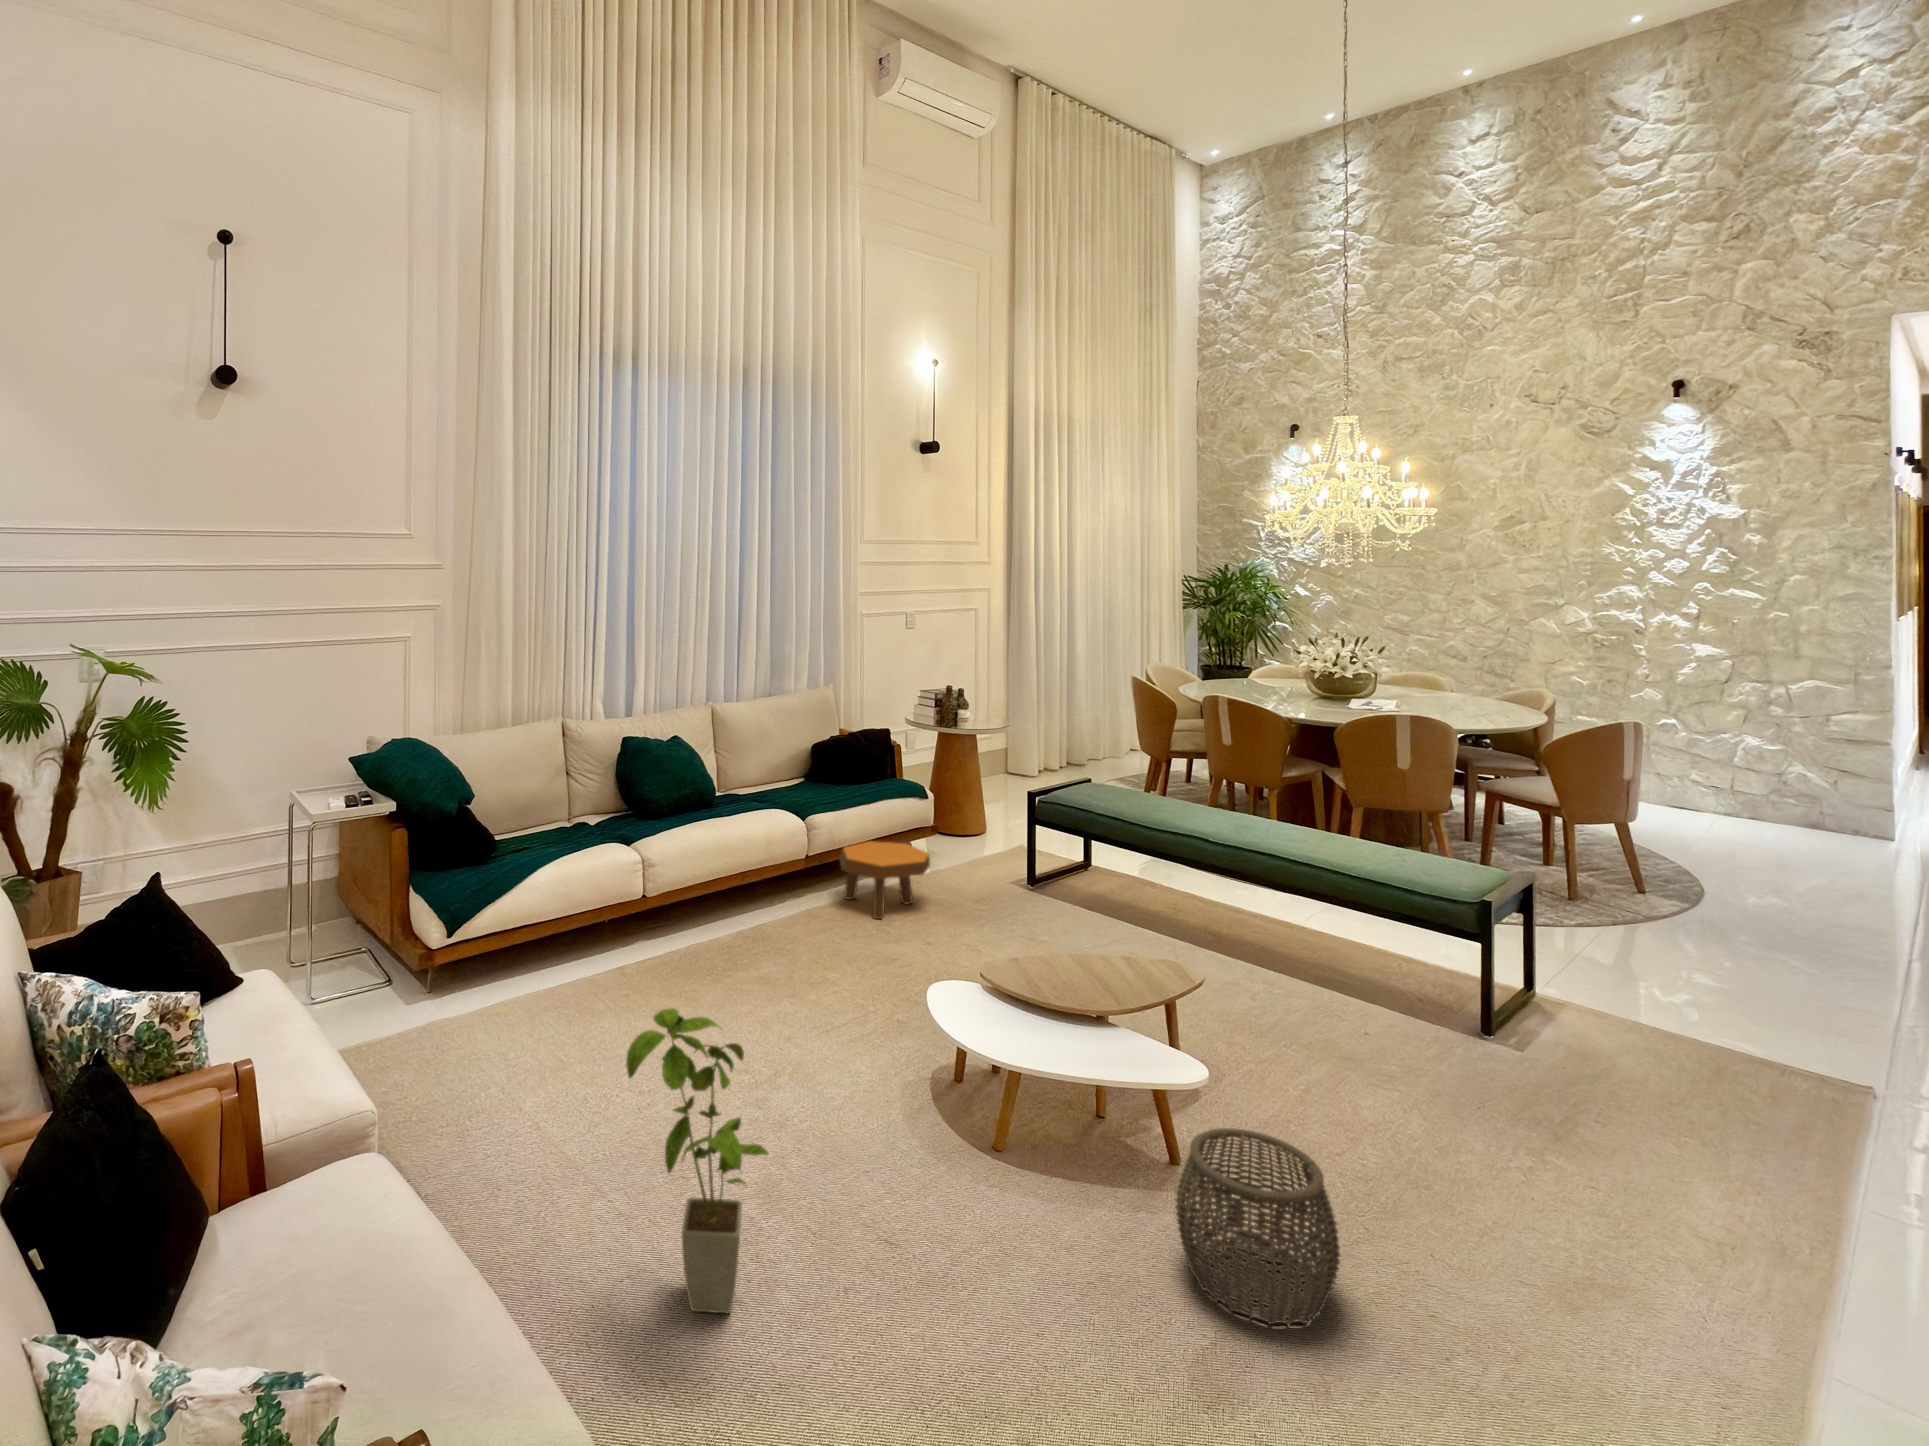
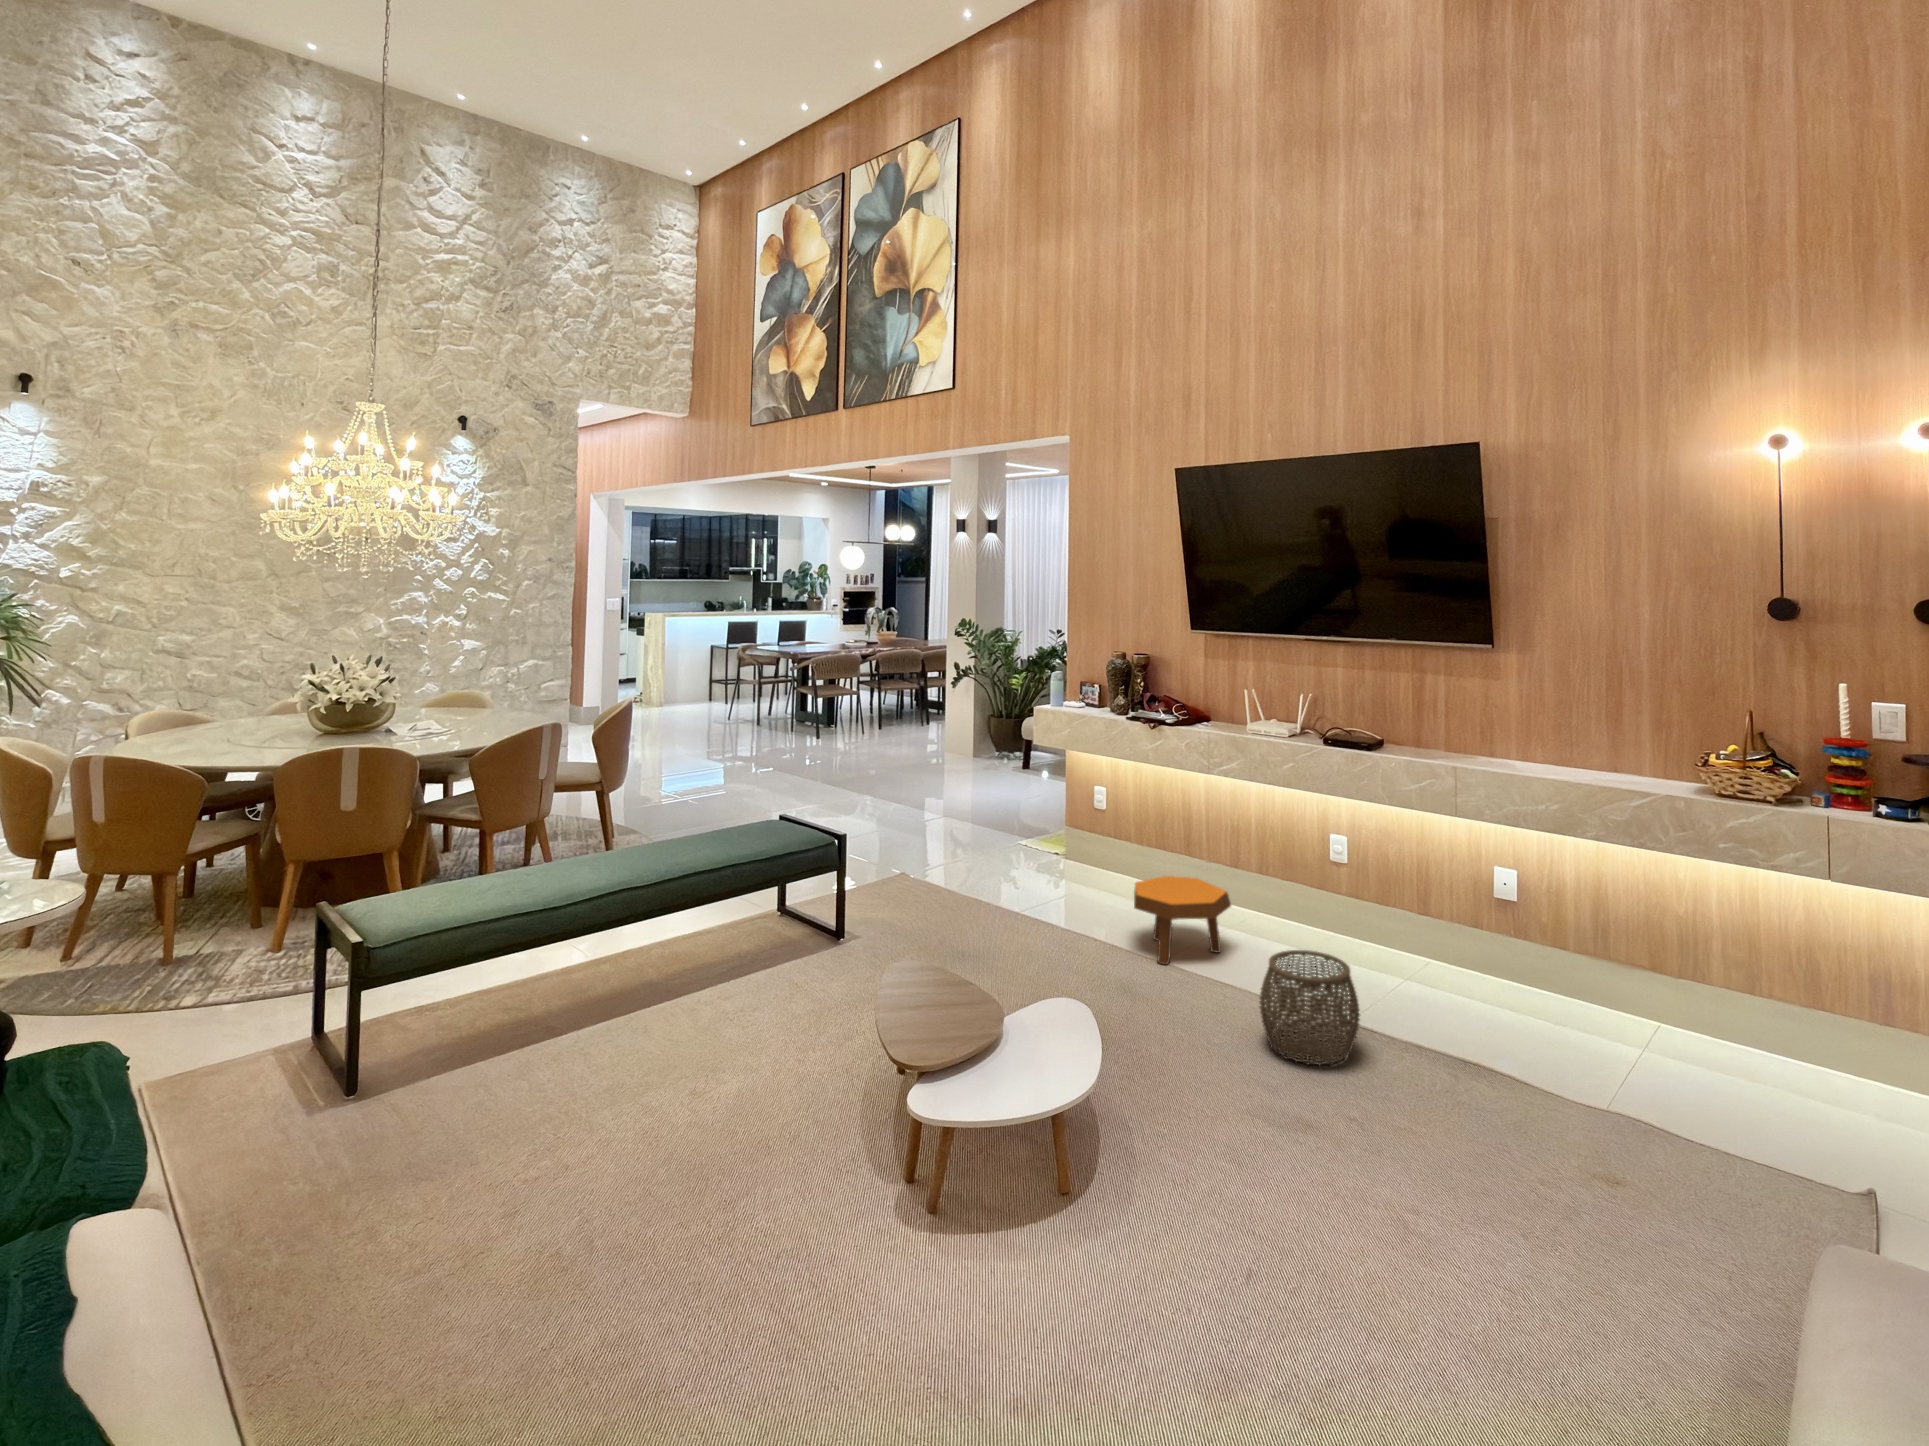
footstool: present [840,841,930,919] -> present [1134,876,1231,965]
house plant: present [626,1008,769,1313] -> none [1503,1017,1677,1324]

